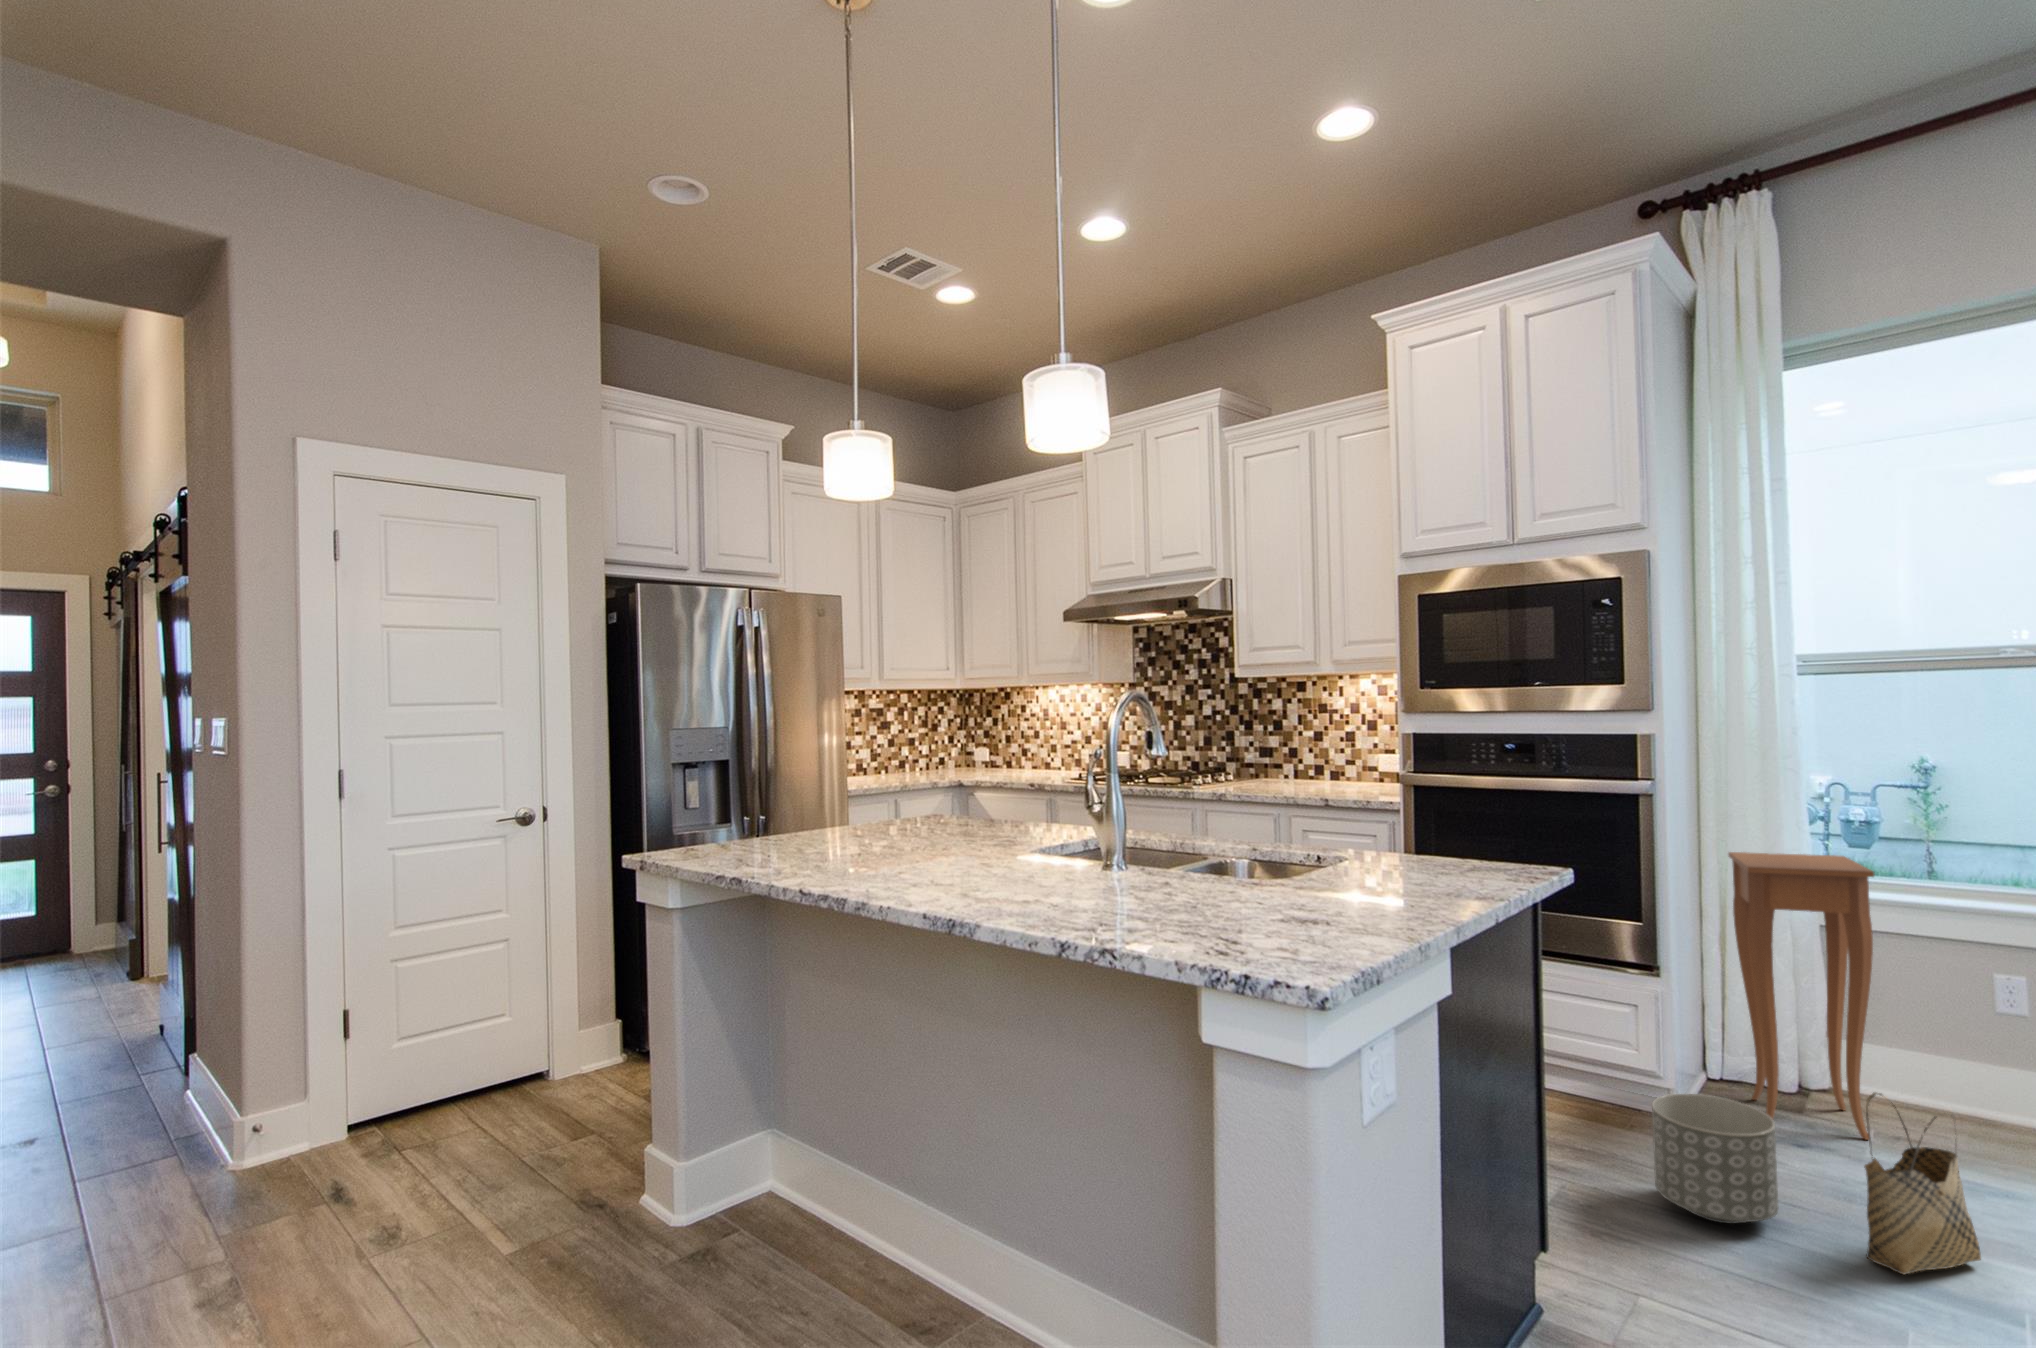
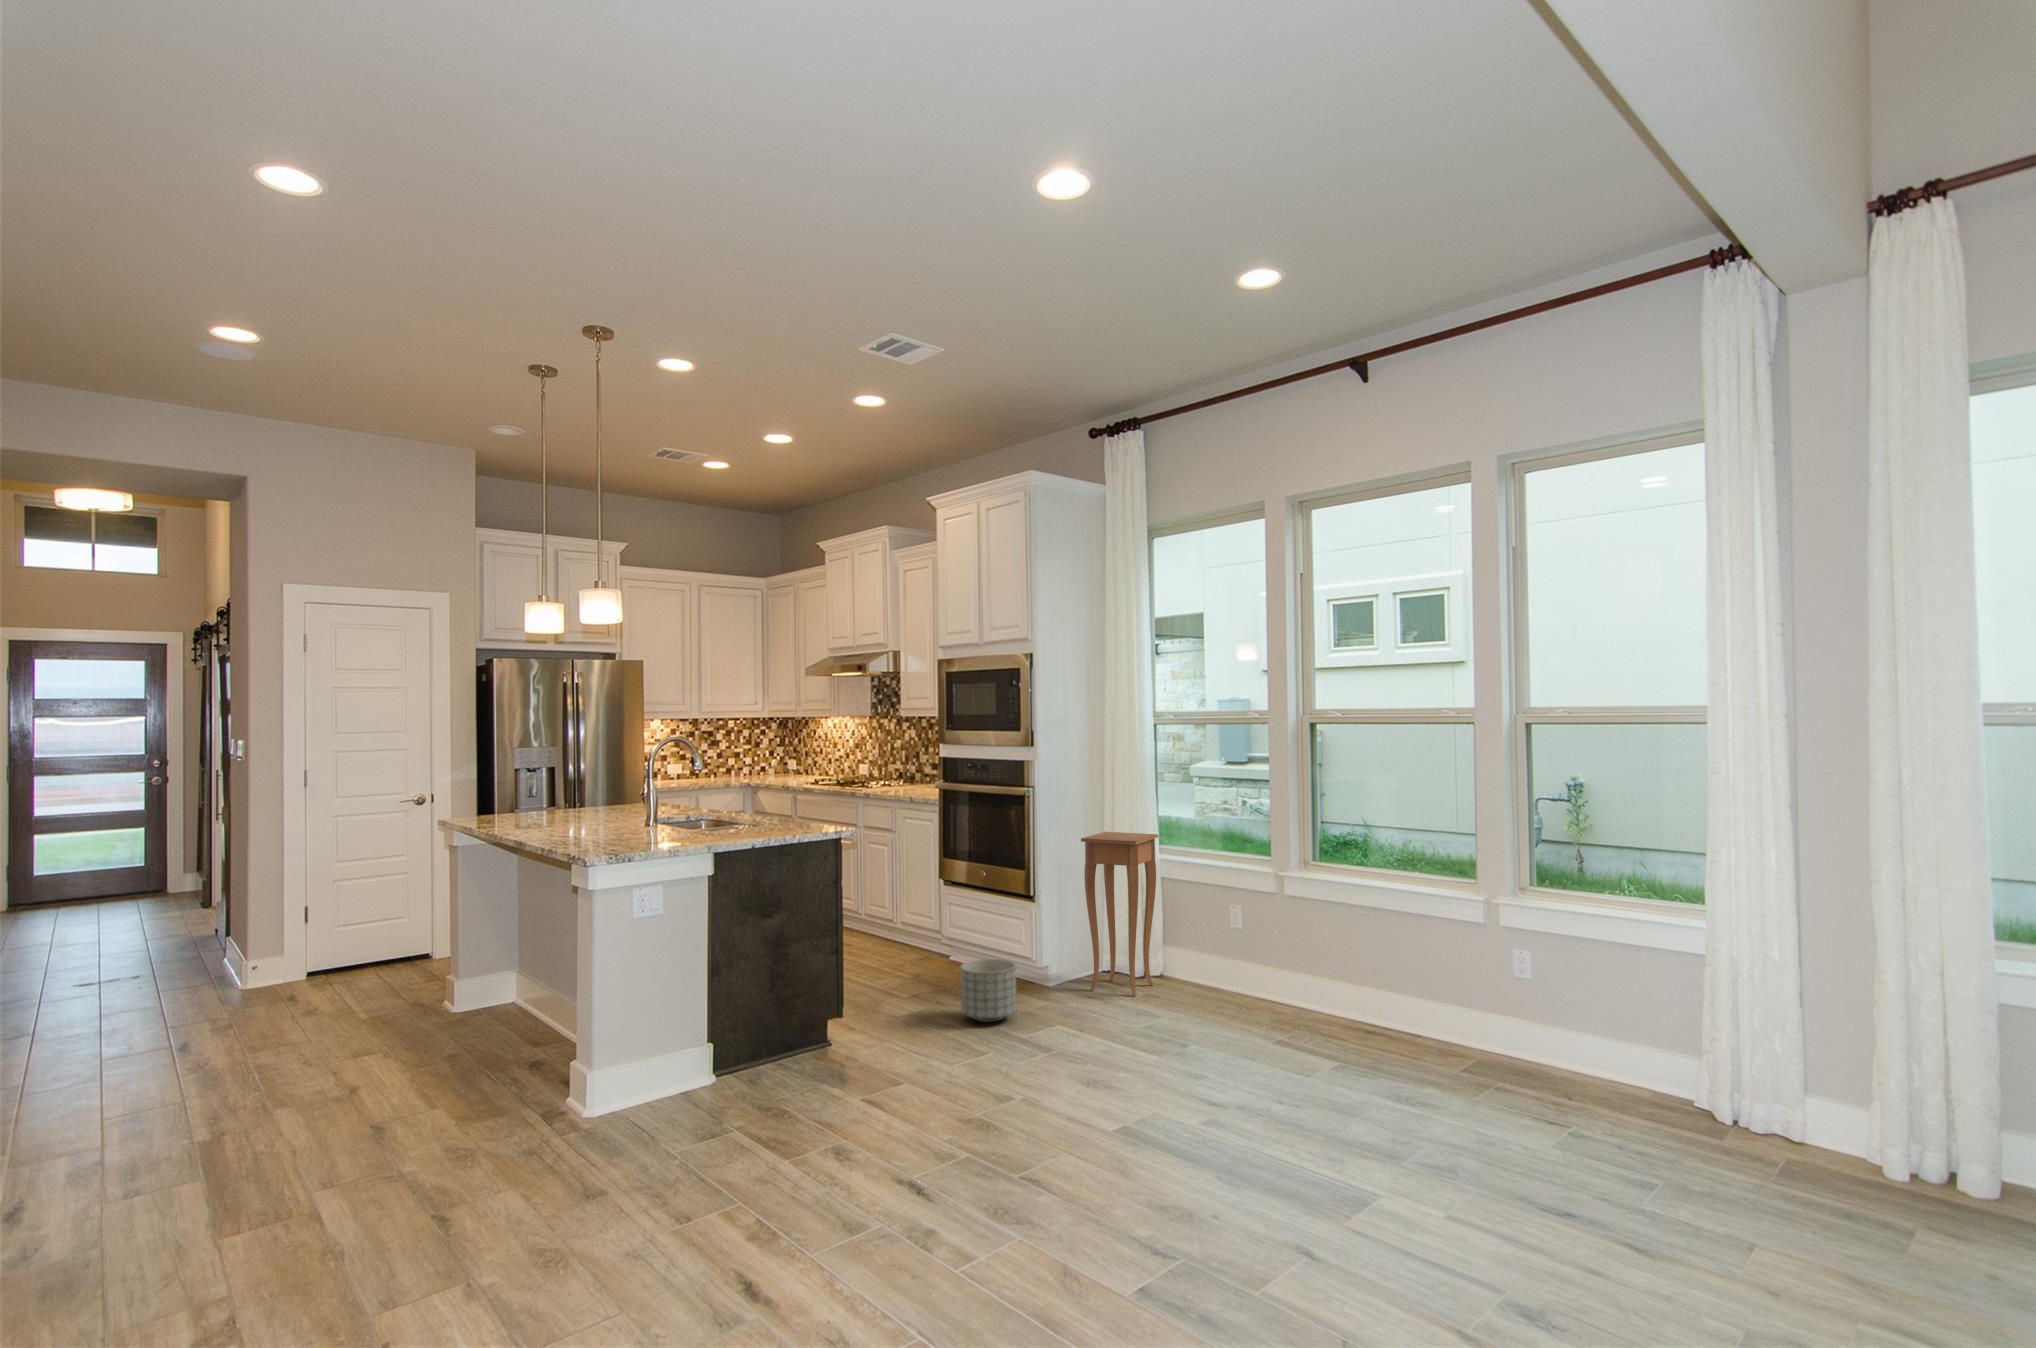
woven basket: present [1864,1093,1981,1274] -> none [1021,951,1079,1038]

